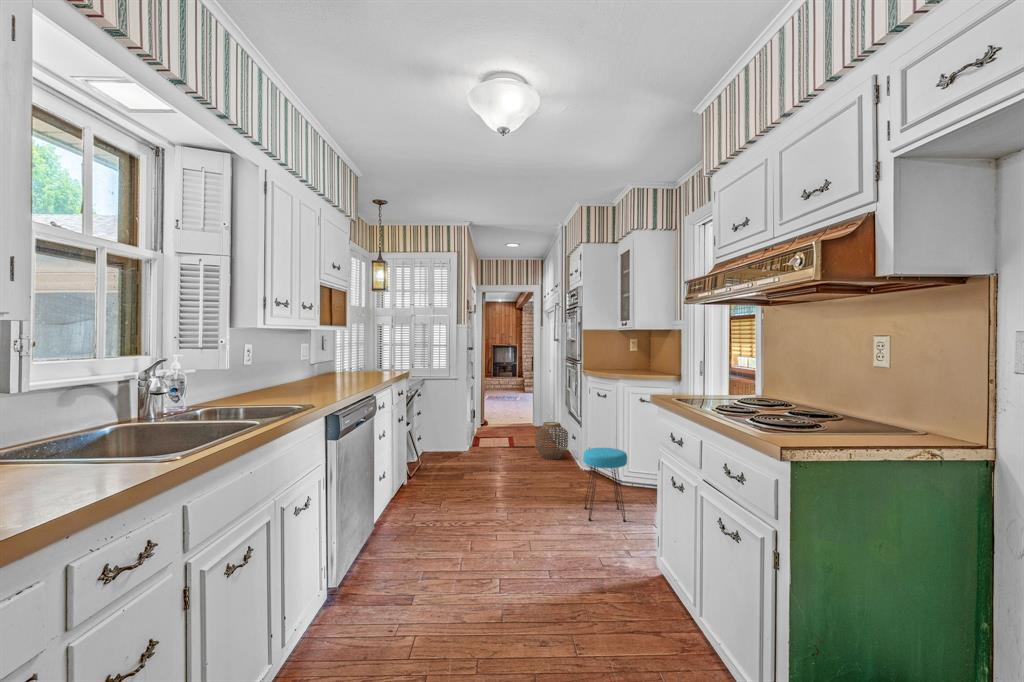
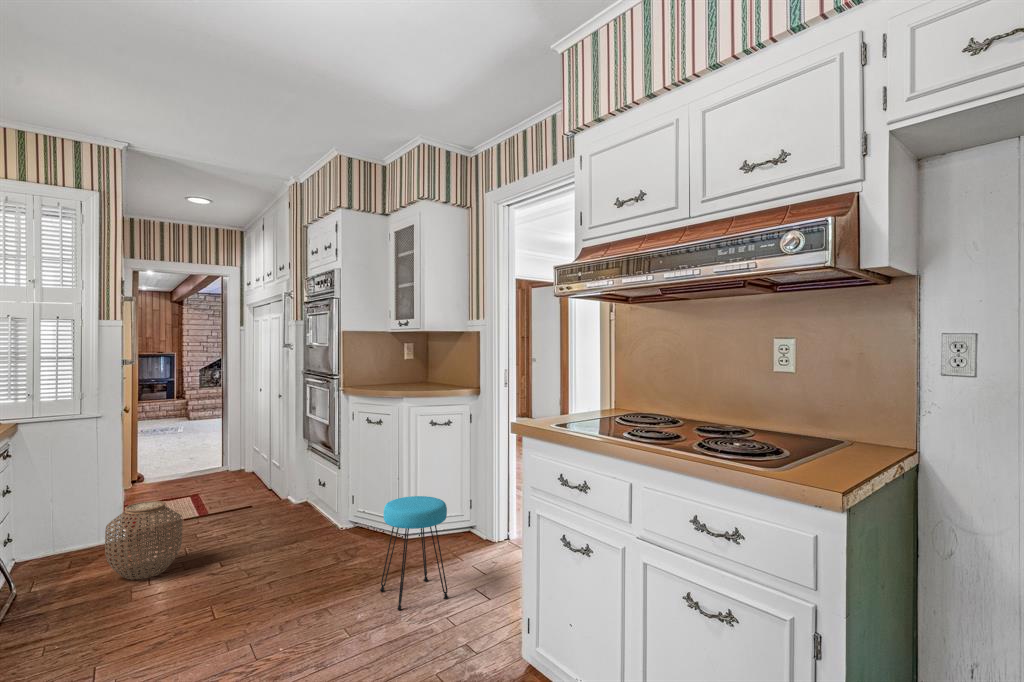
woven basket: present [535,422,568,459] -> present [105,501,182,579]

